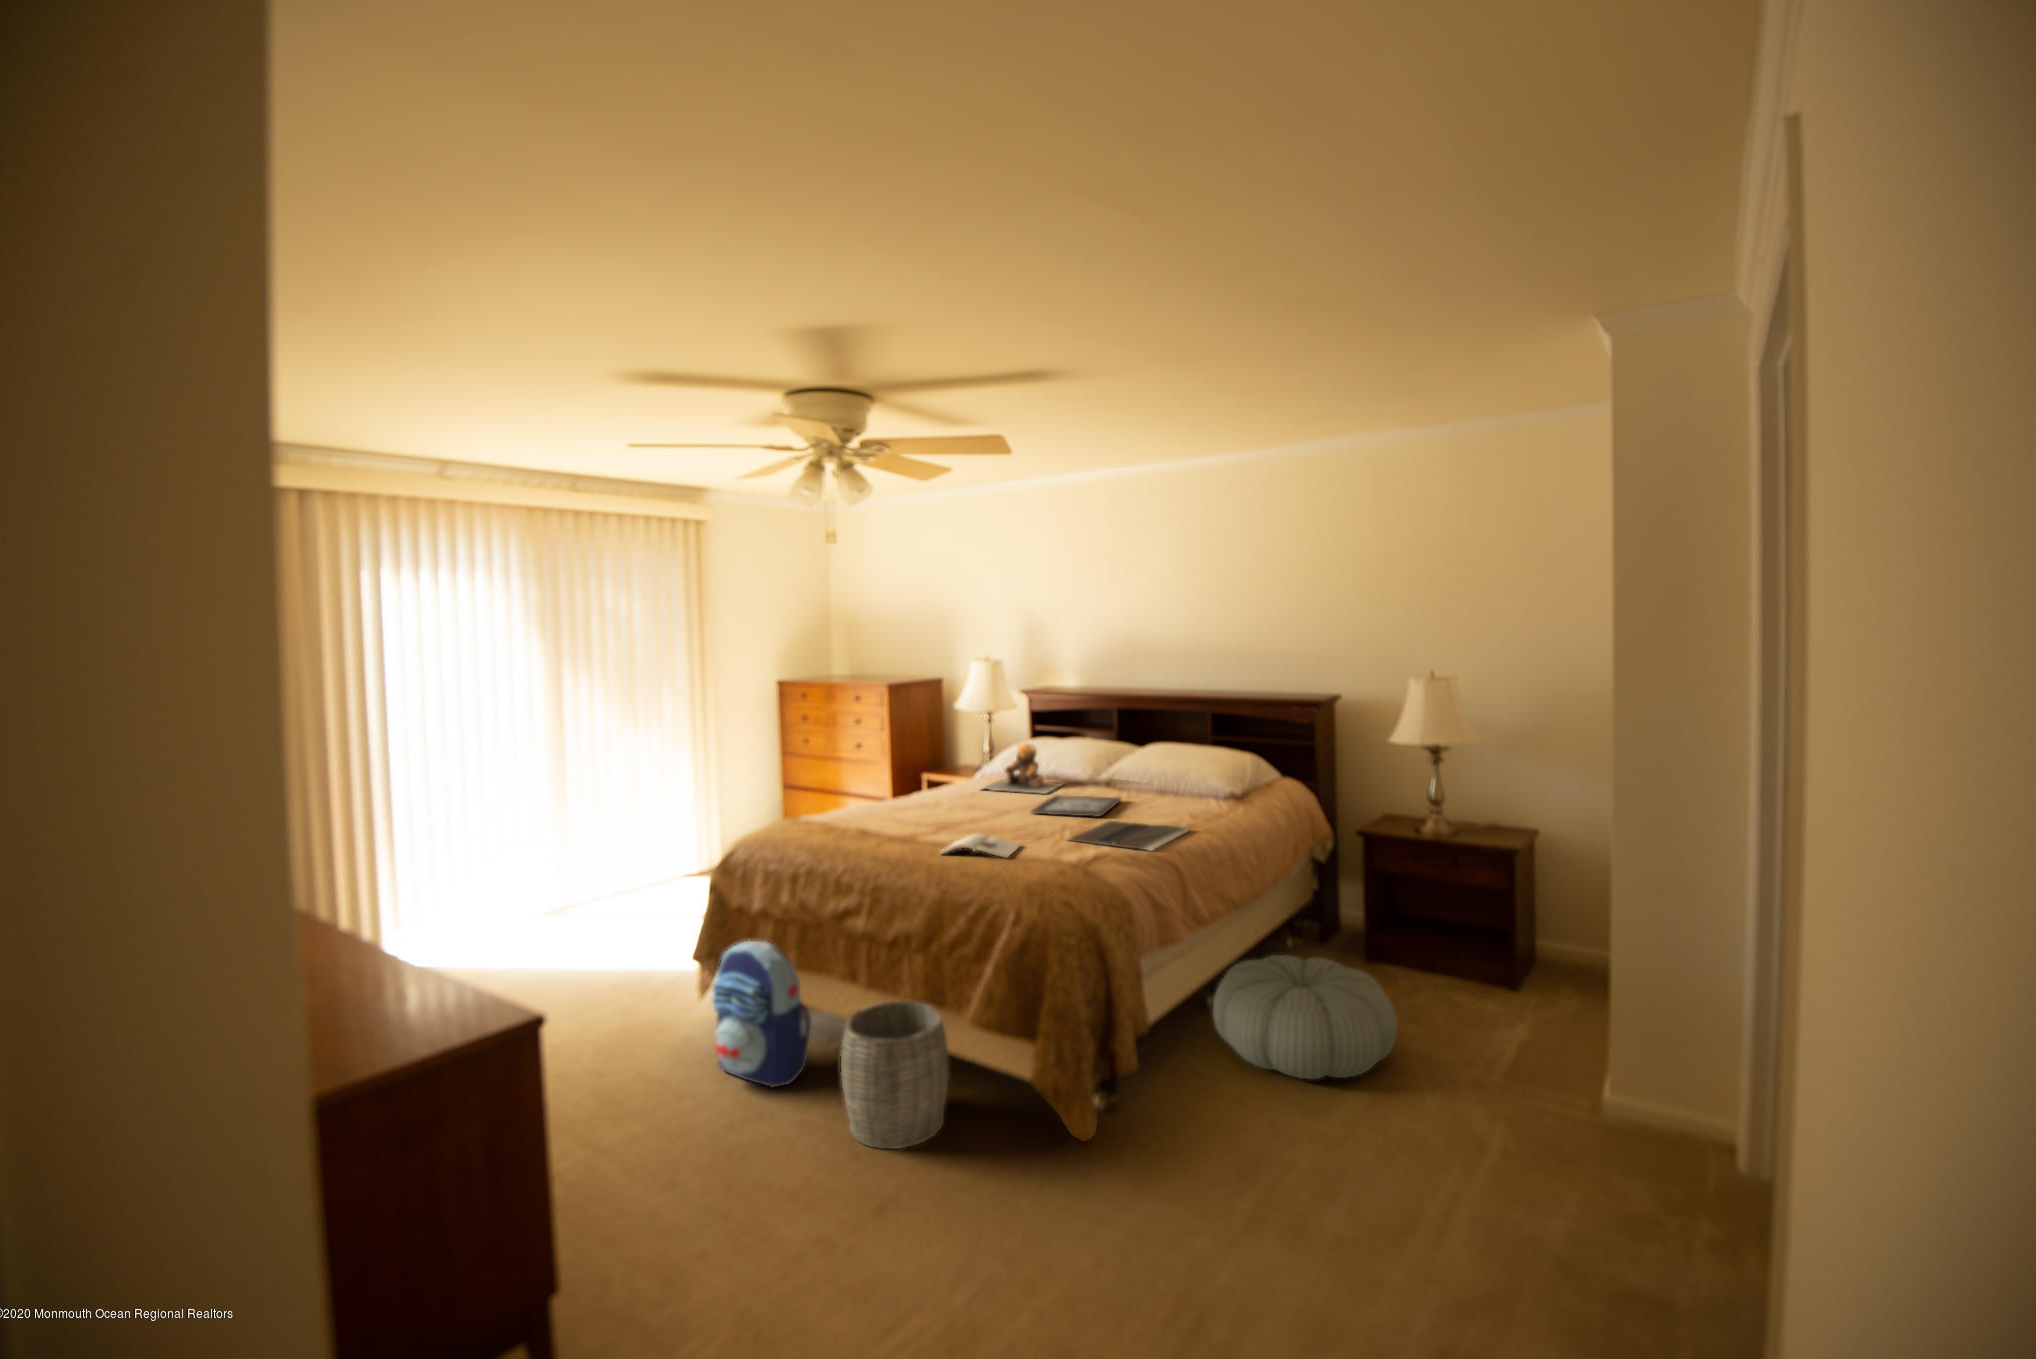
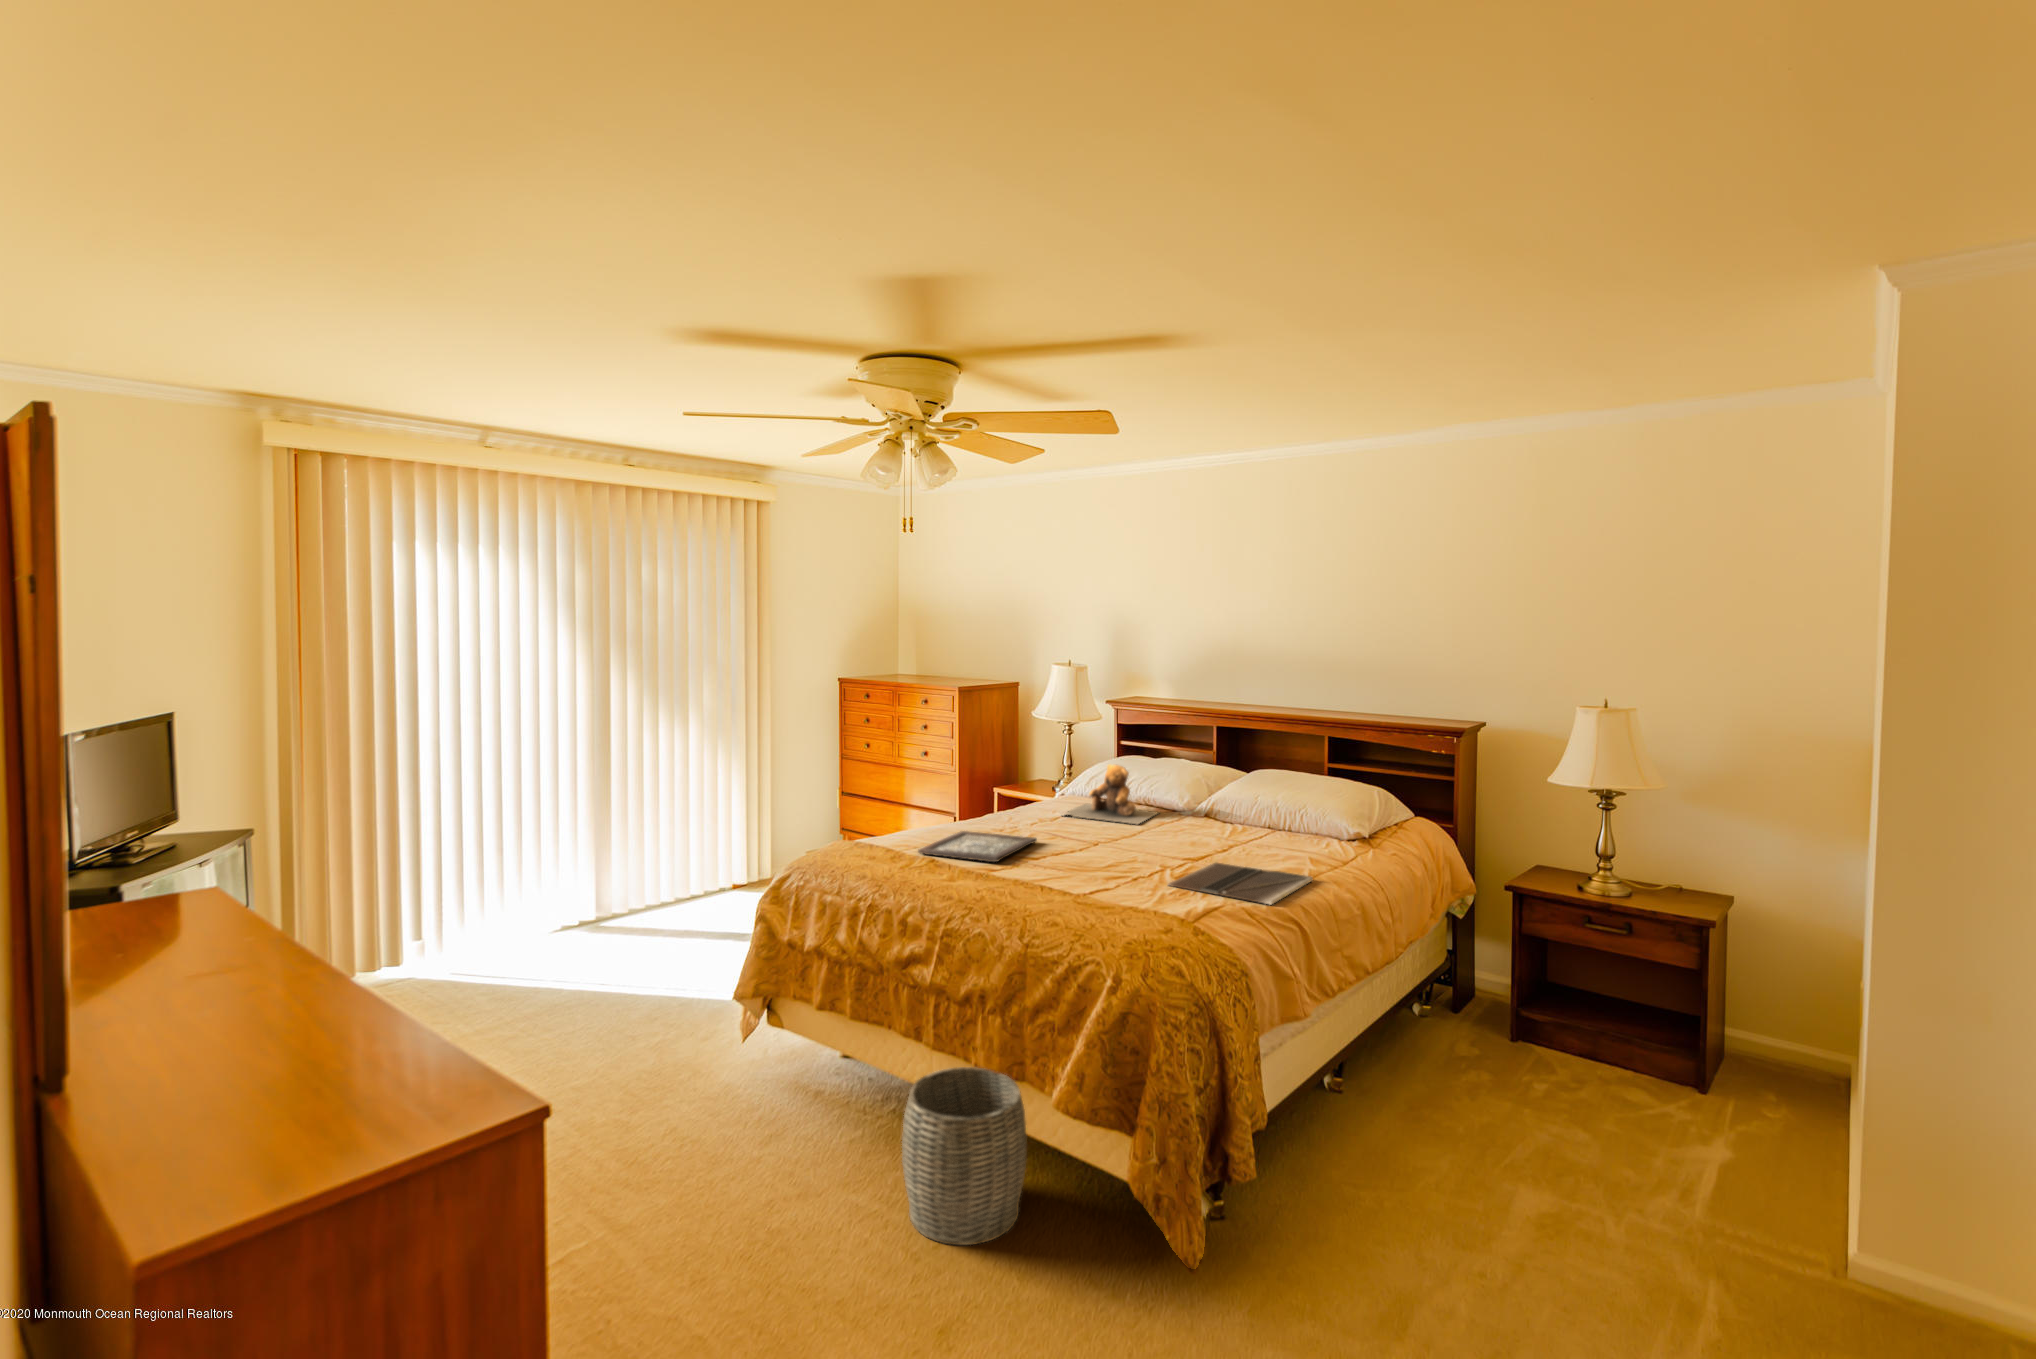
tray: present [1032,795,1121,817] -> present [918,831,1037,862]
magazine: present [939,834,1020,858] -> none [1020,873,1116,906]
backpack: present [713,941,811,1087] -> none [757,985,866,1156]
pouf: present [1213,955,1397,1079] -> none [1337,1034,1565,1193]

